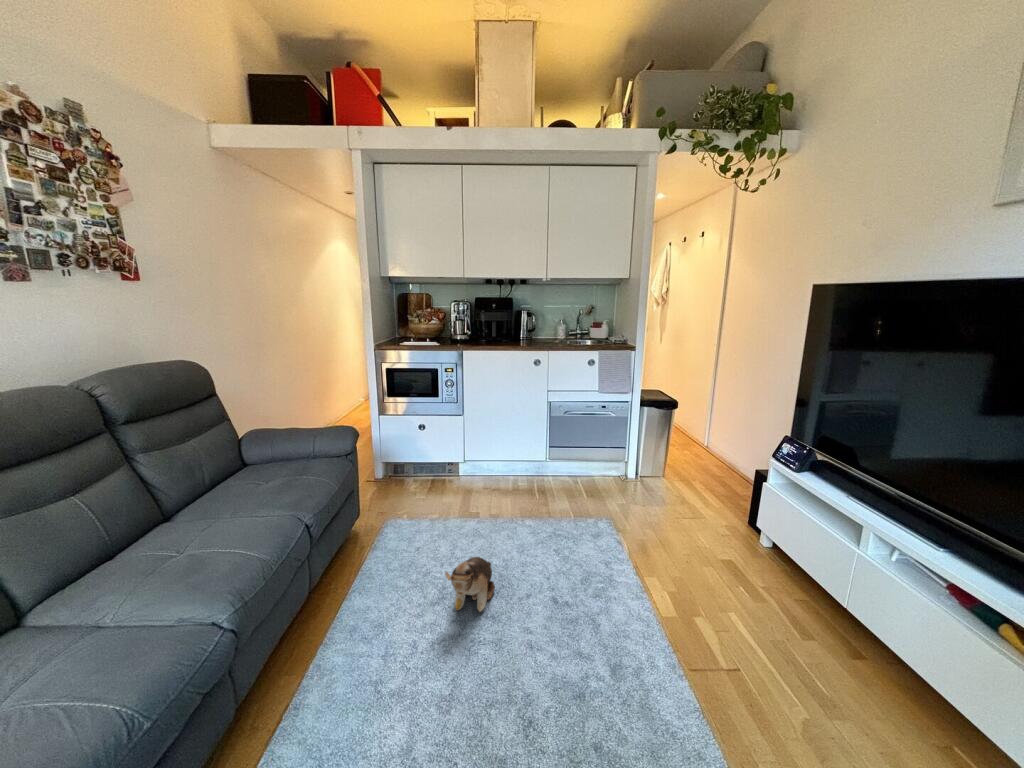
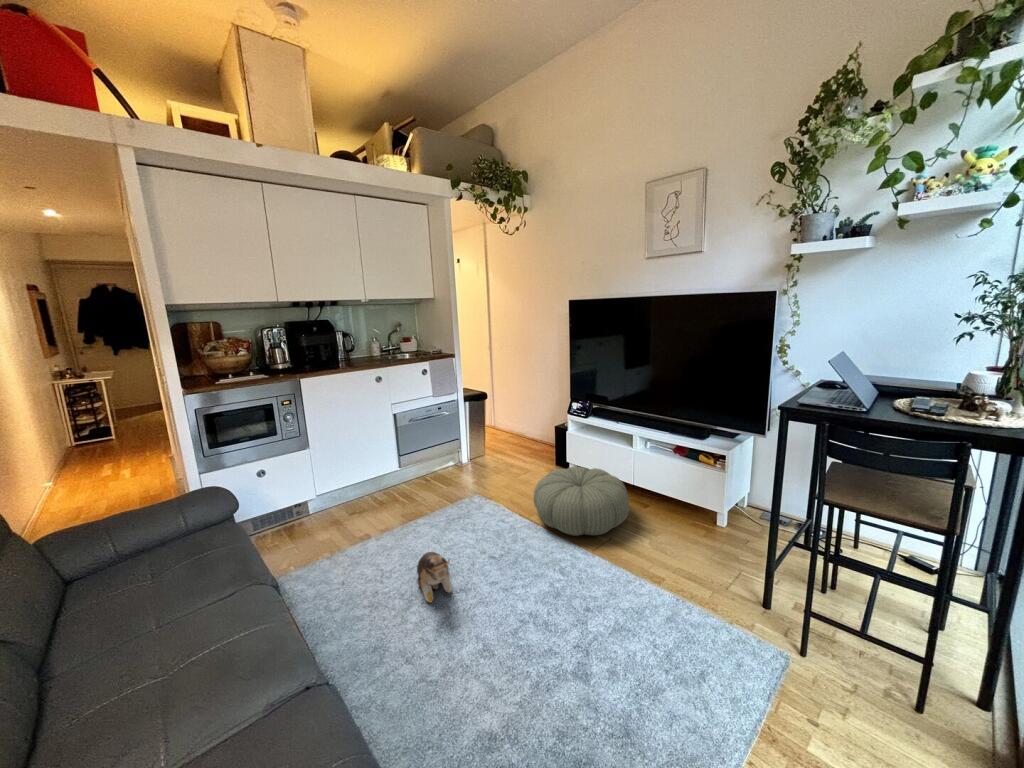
pouf: none [642,531,806,662] -> present [533,466,629,536]

